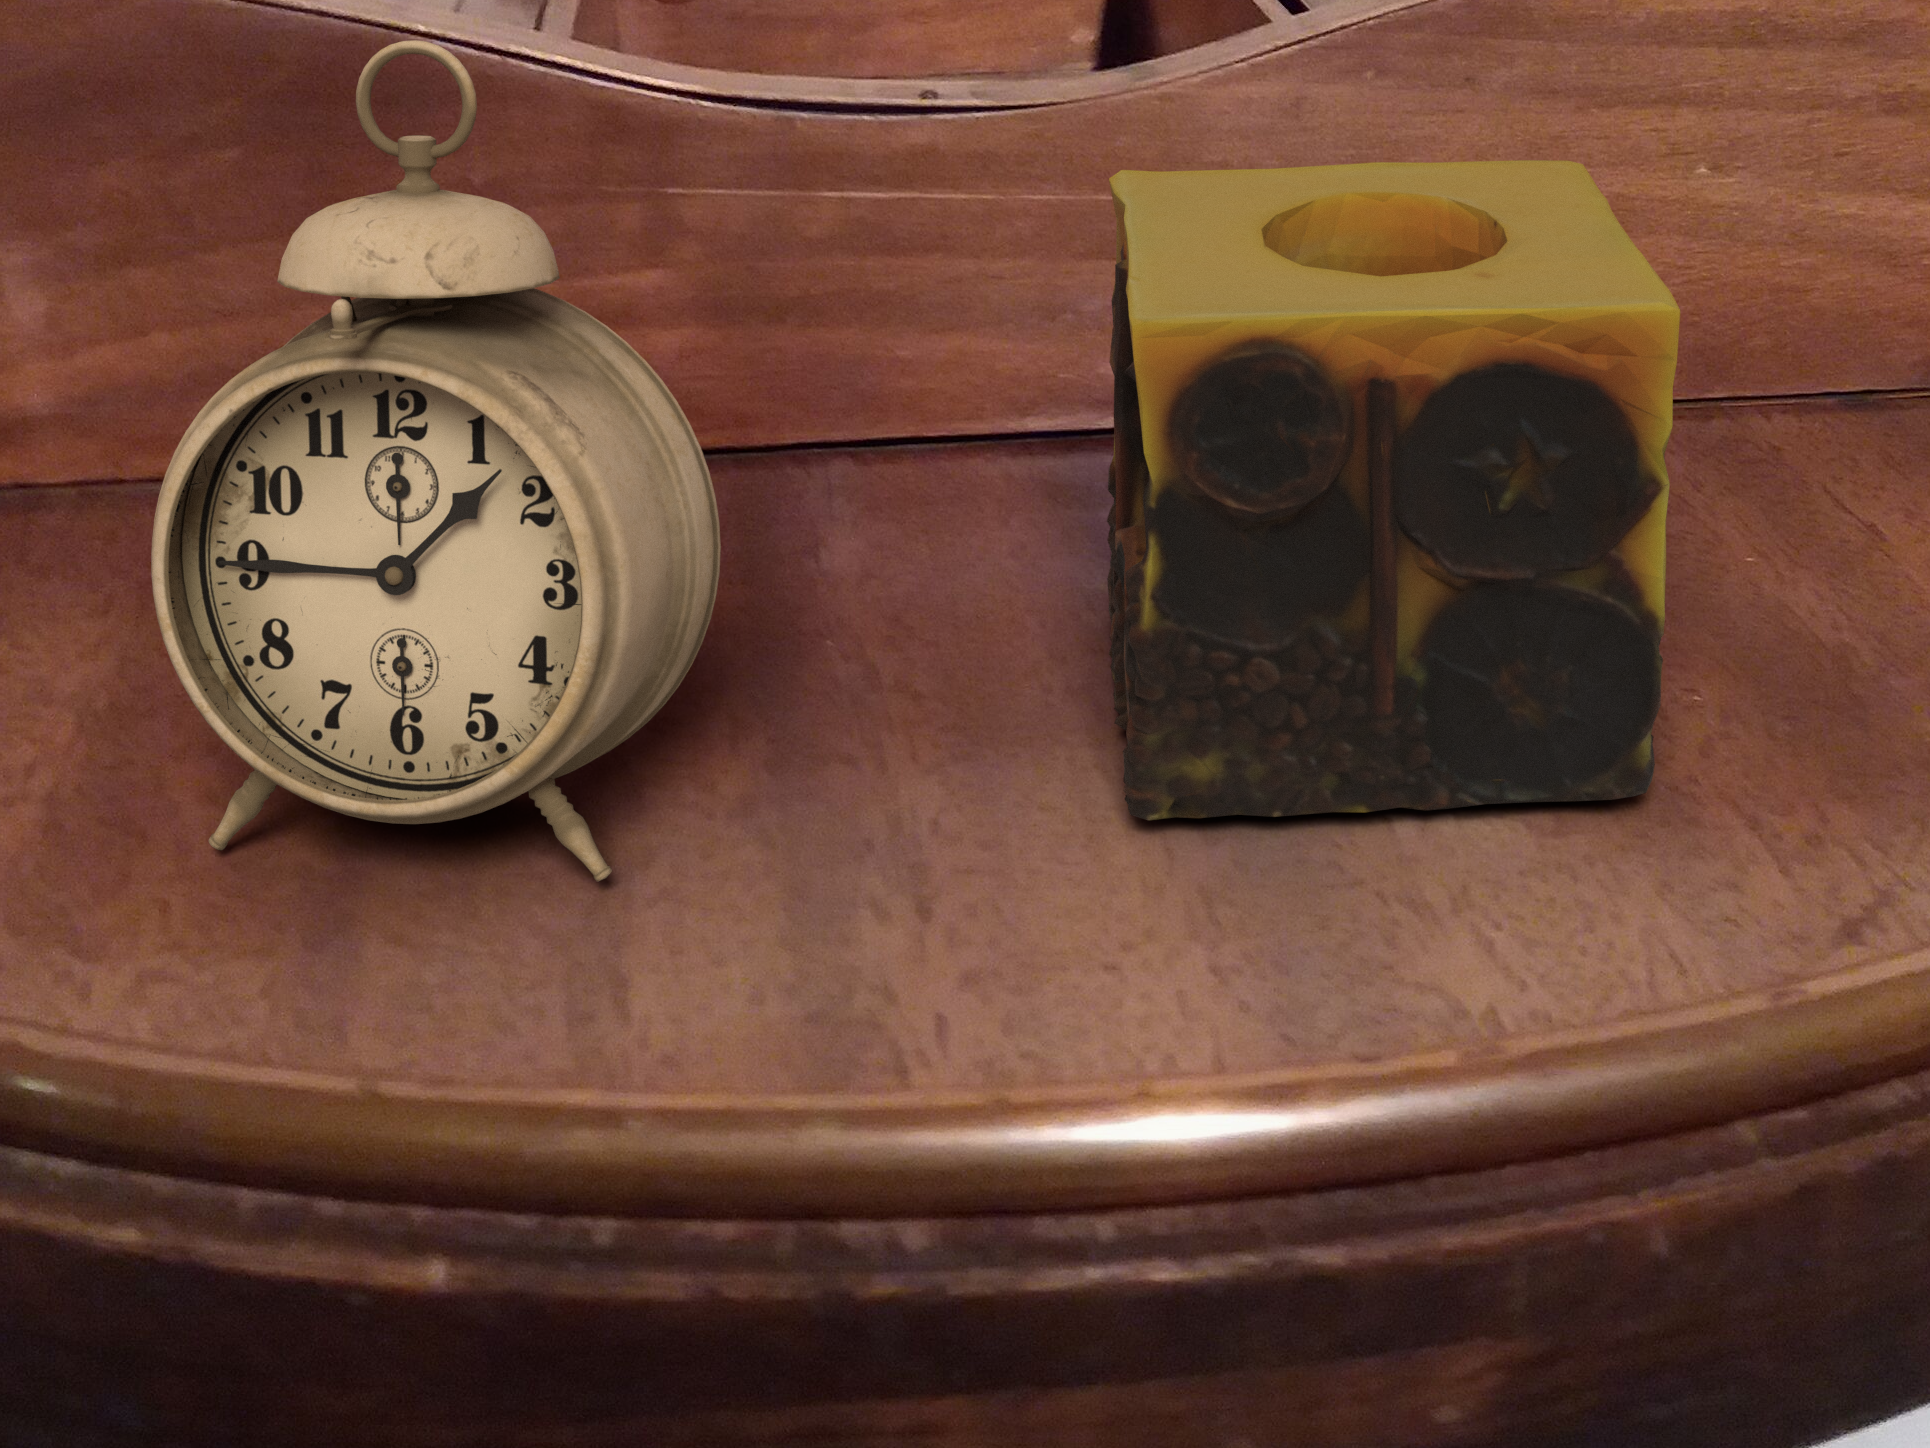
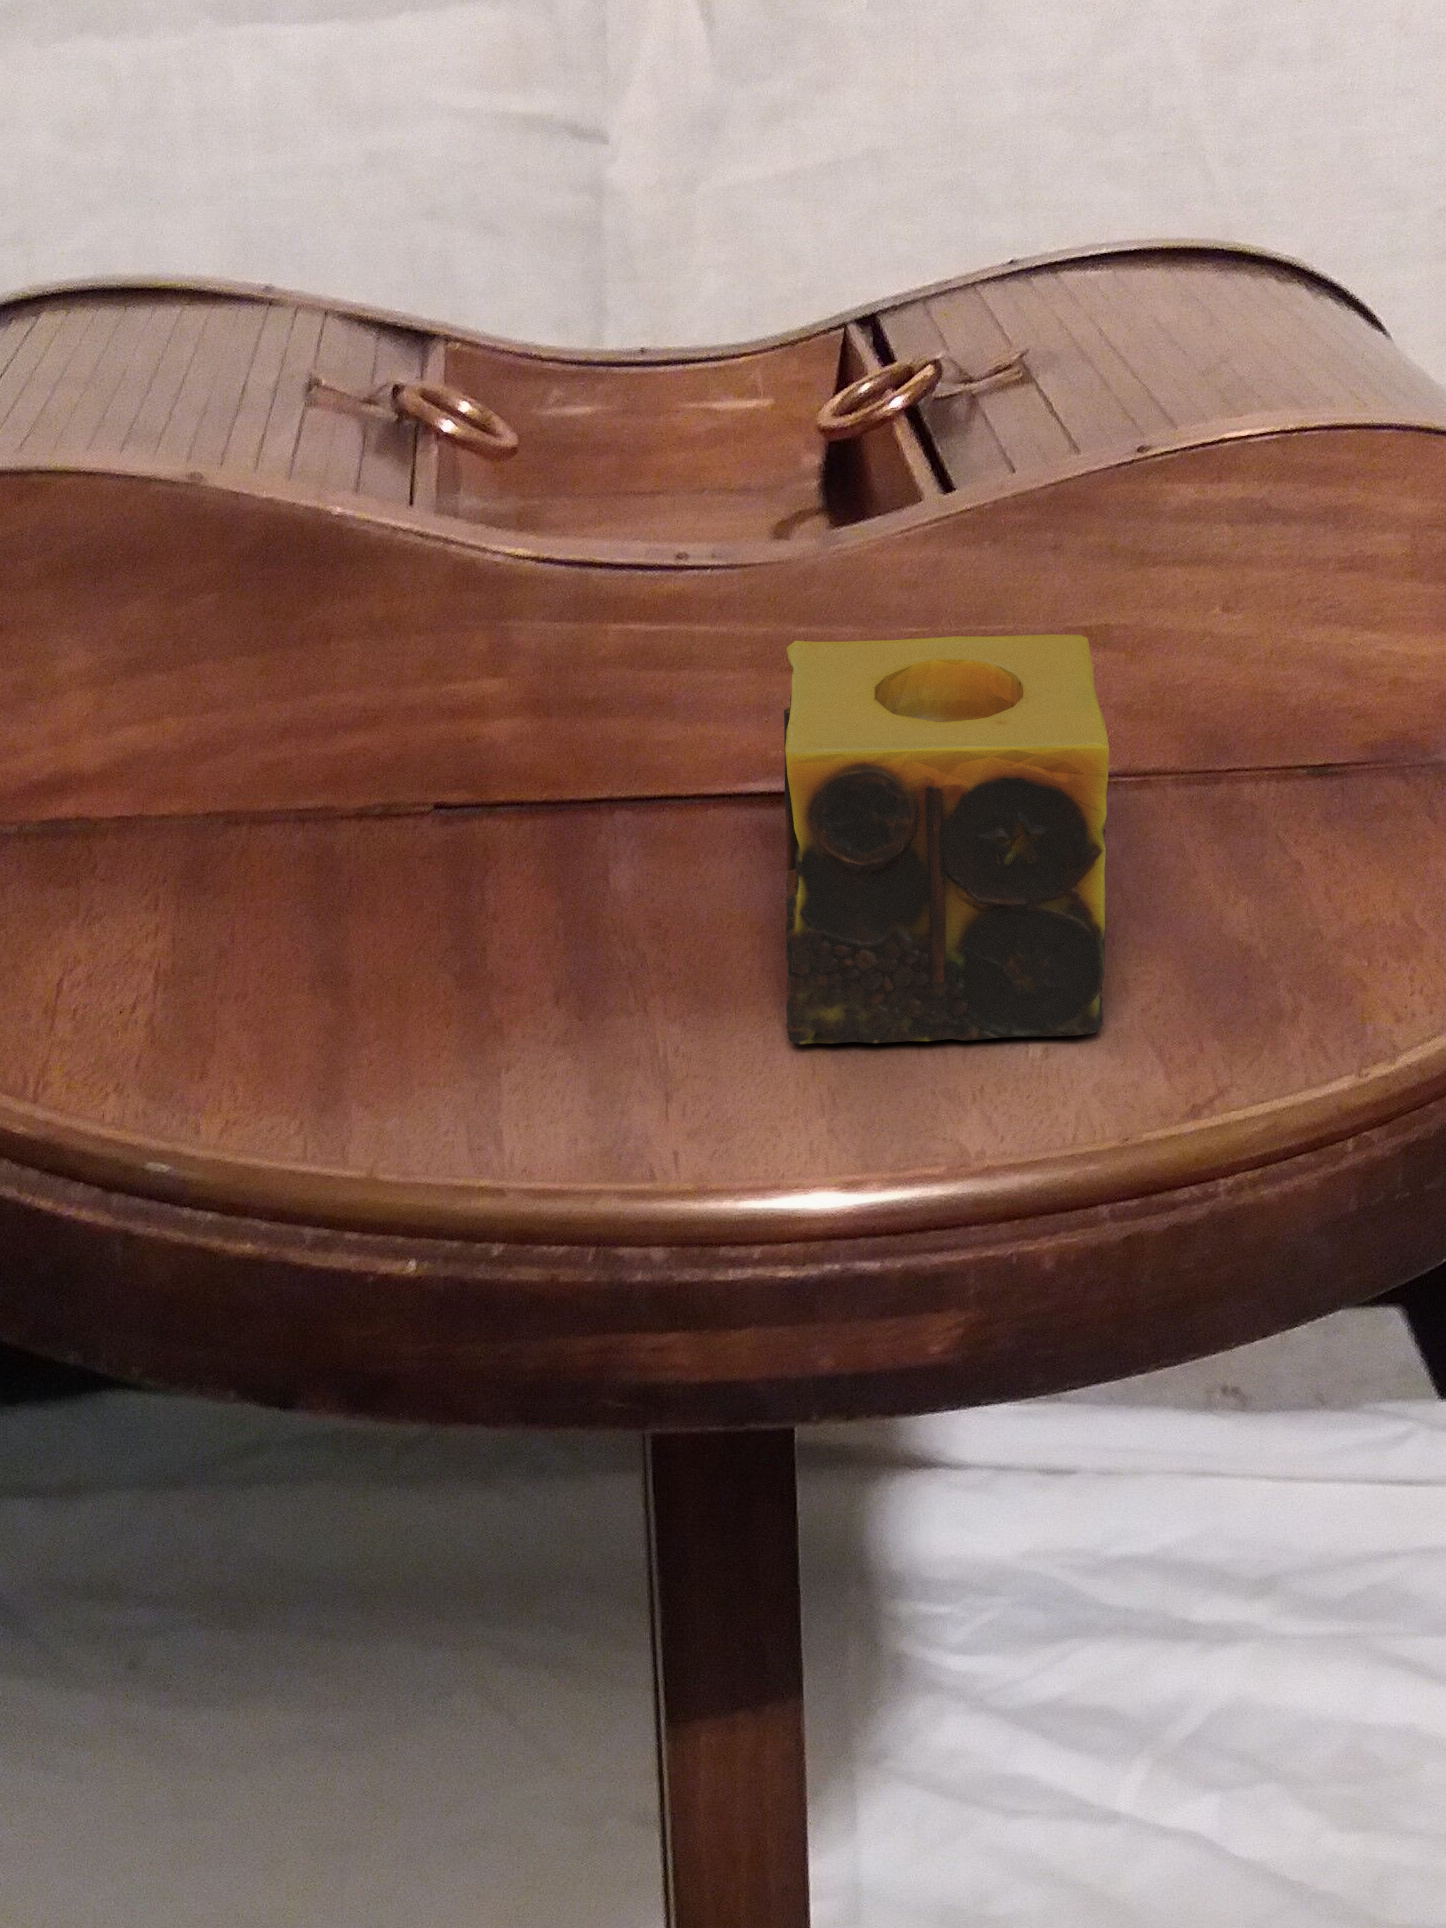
alarm clock: present [151,40,721,882] -> none [221,582,548,1075]

